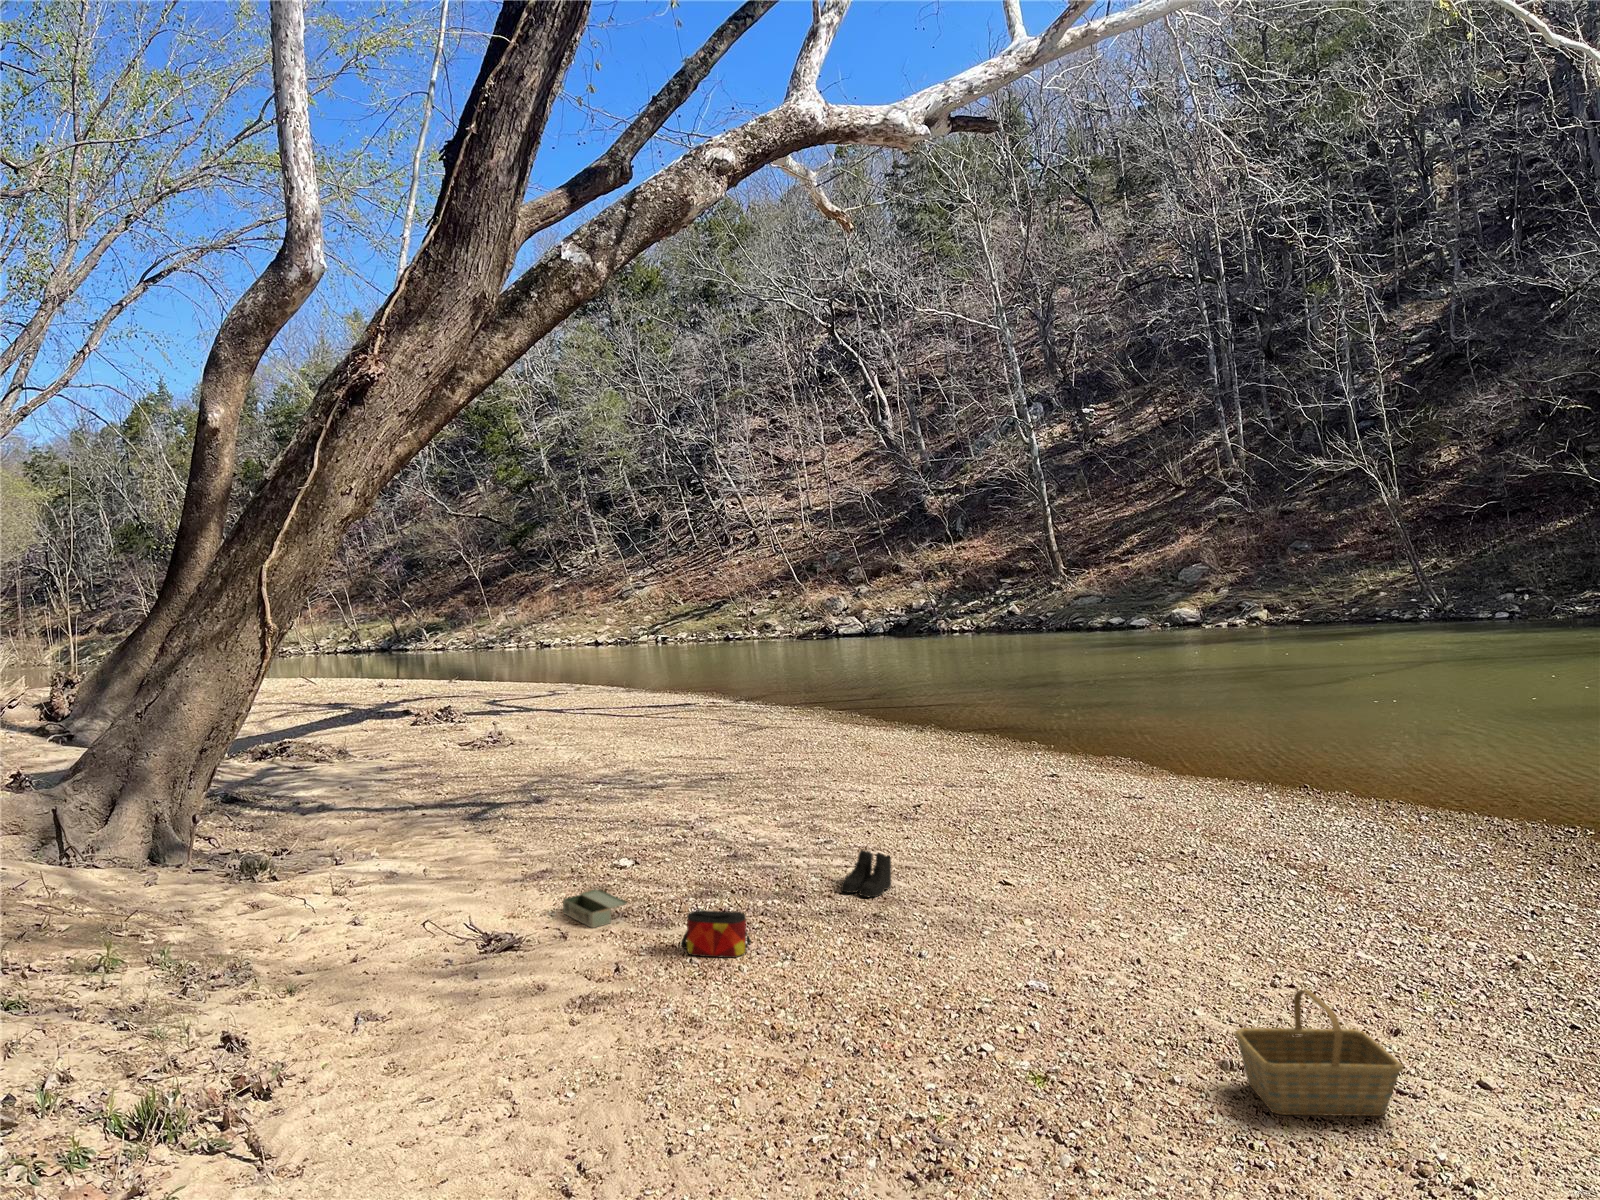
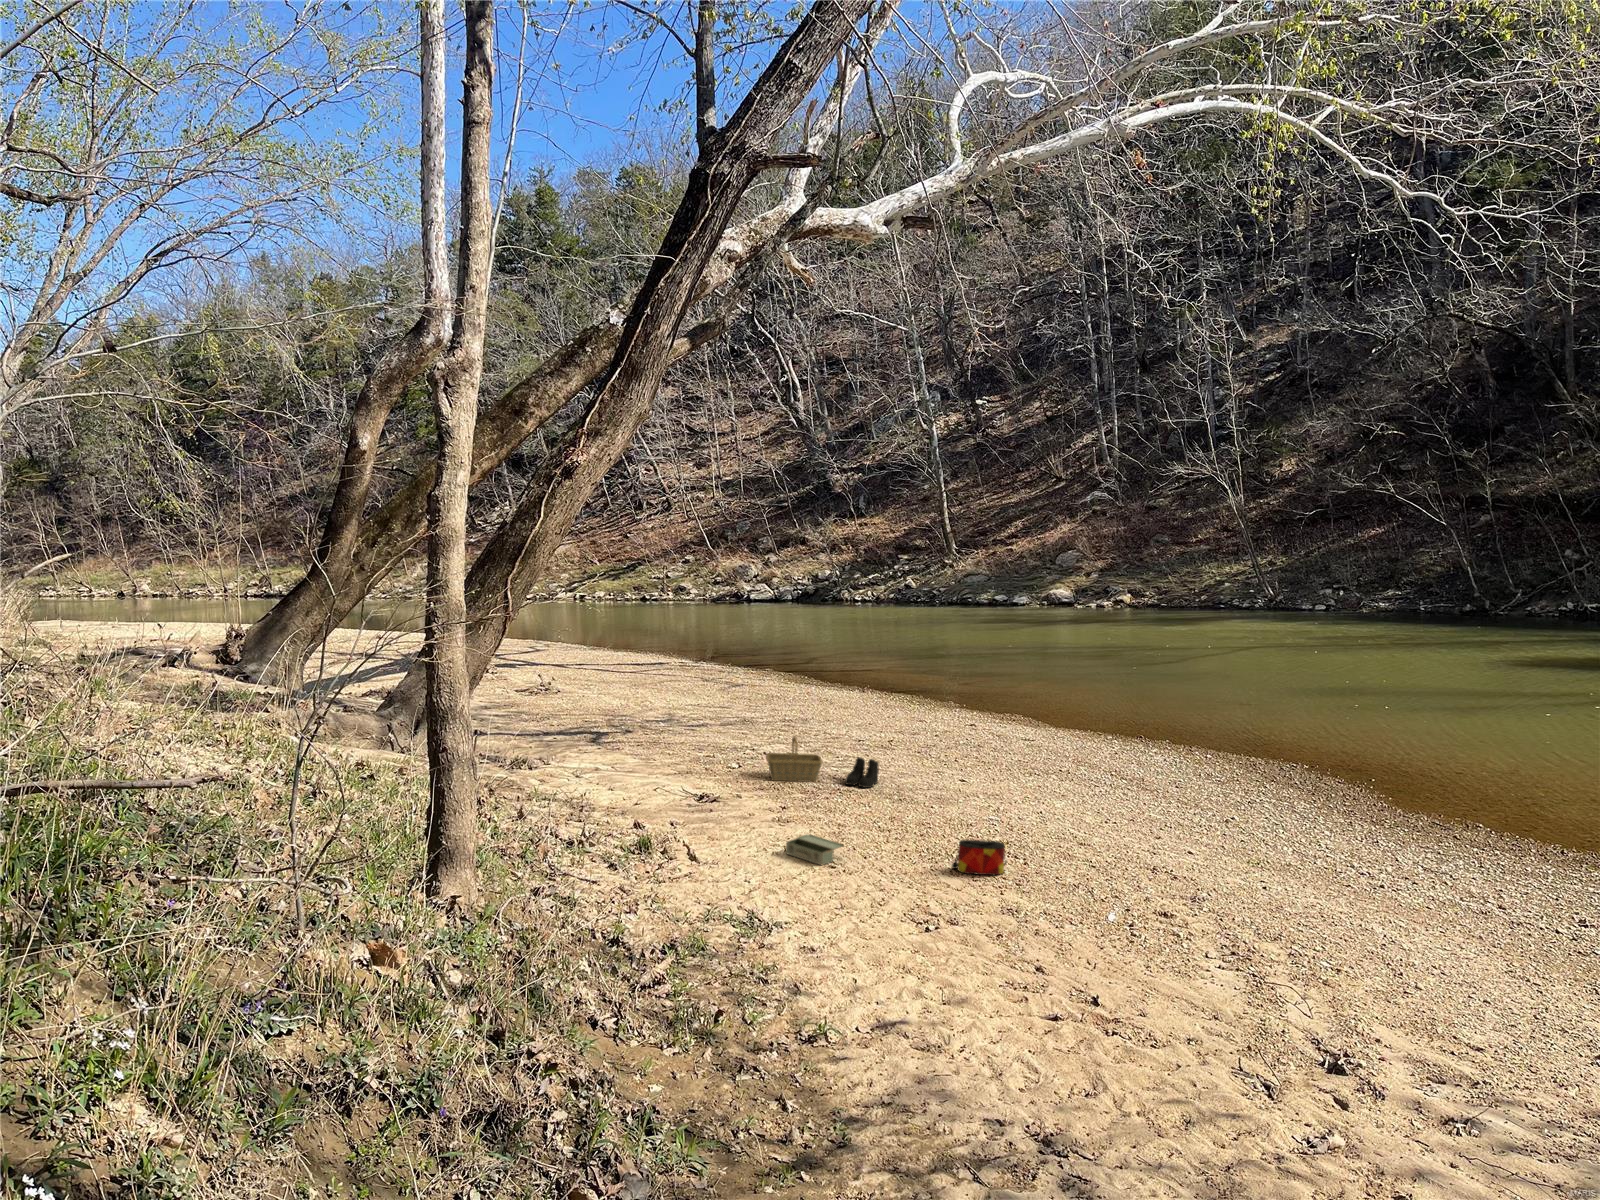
toolbox: present [563,890,627,928] -> present [786,835,844,865]
bag: present [681,910,751,958] -> present [952,840,1006,875]
basket: present [1235,990,1403,1116] -> present [766,736,822,782]

